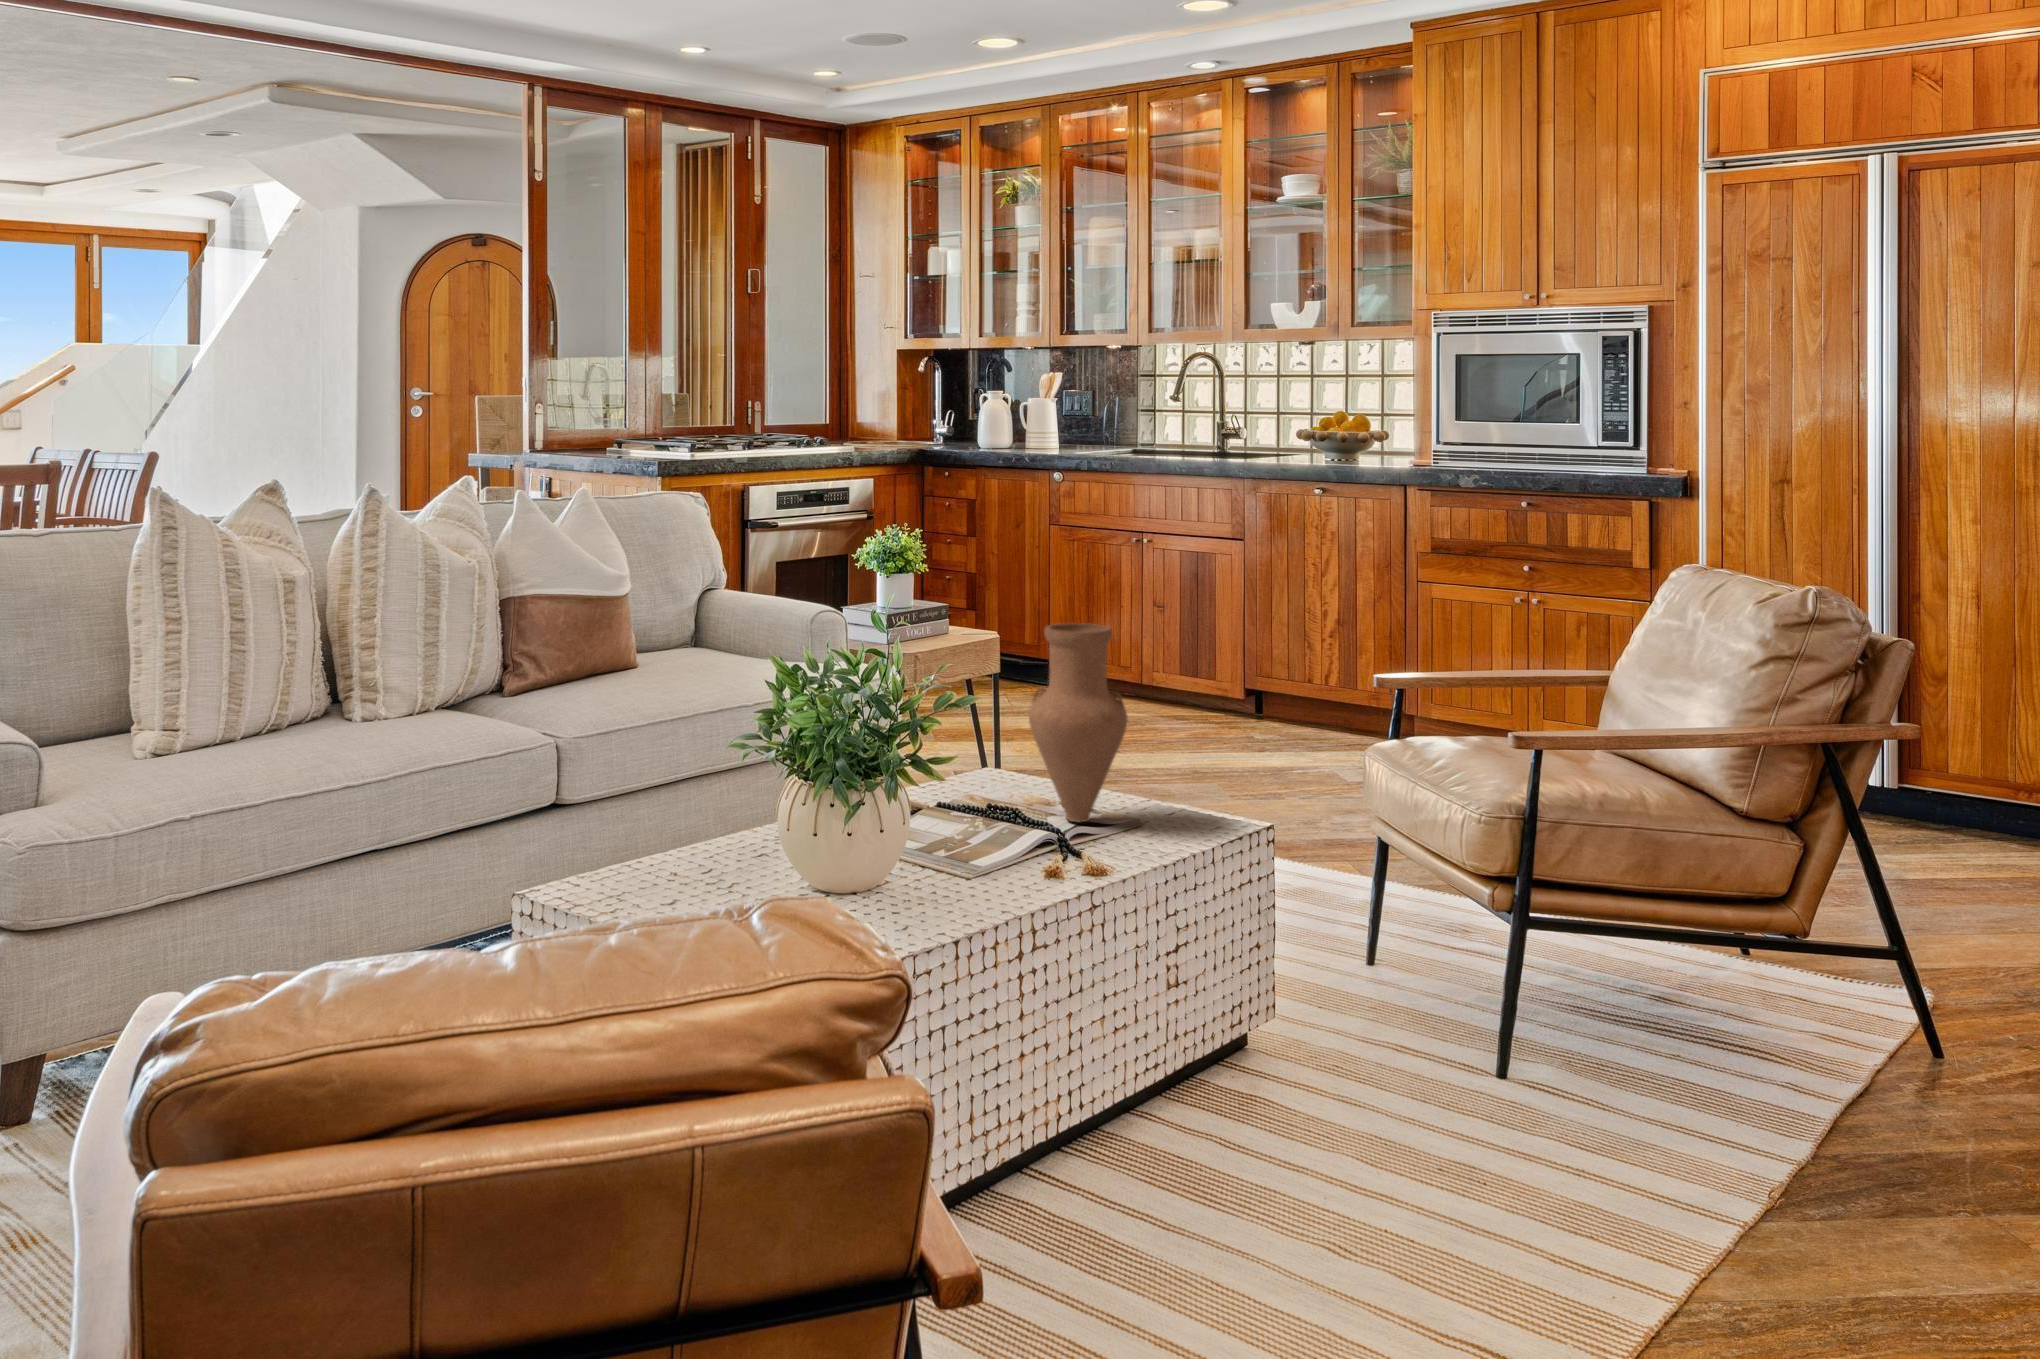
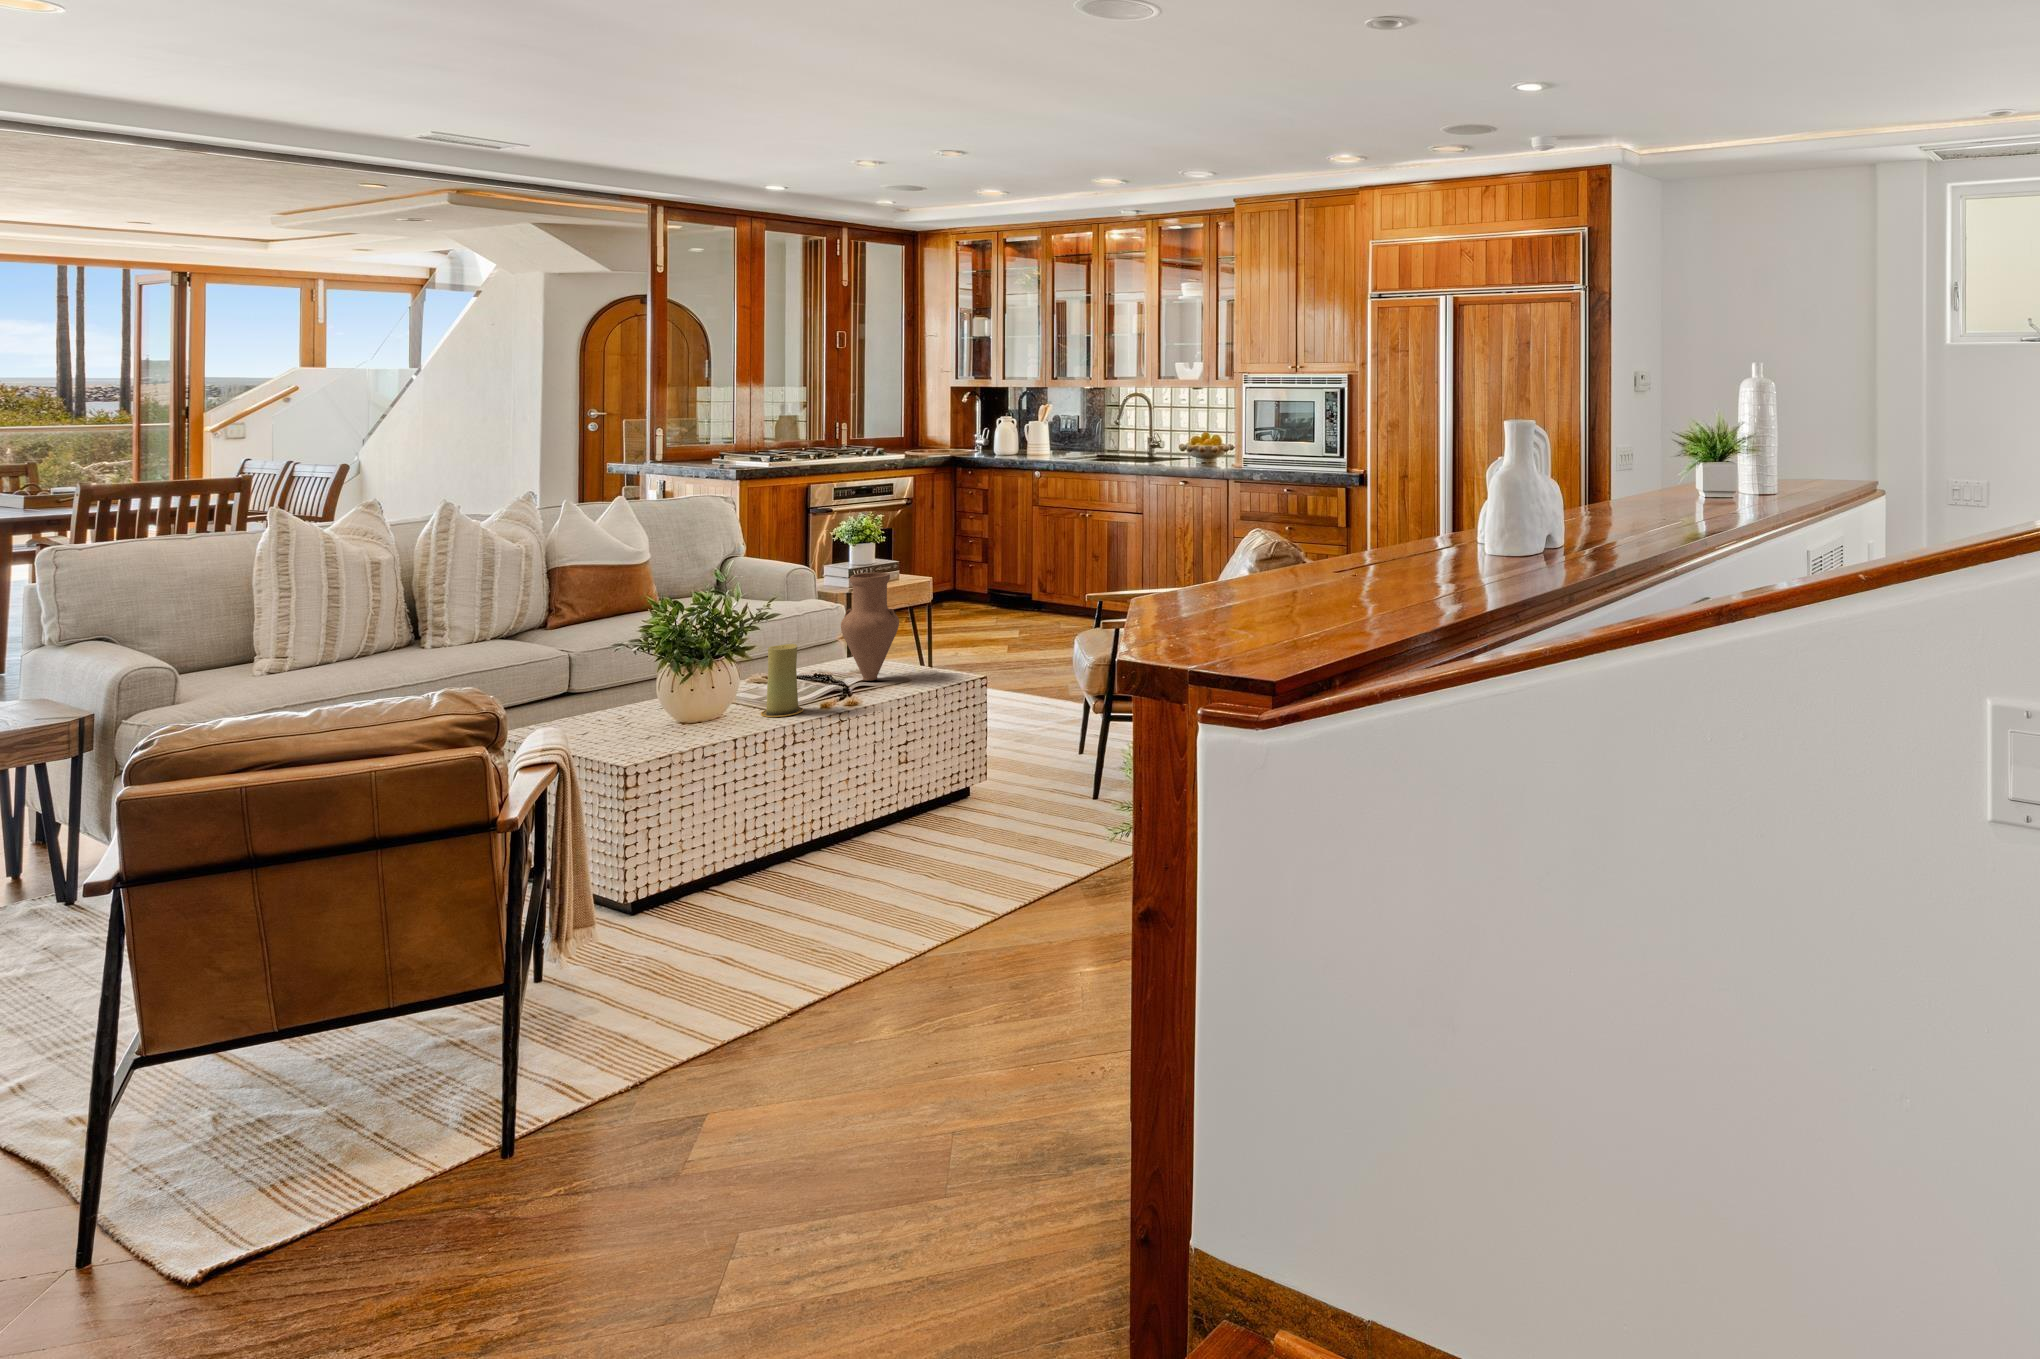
candle: none [954,753,1027,894] -> present [761,644,803,717]

